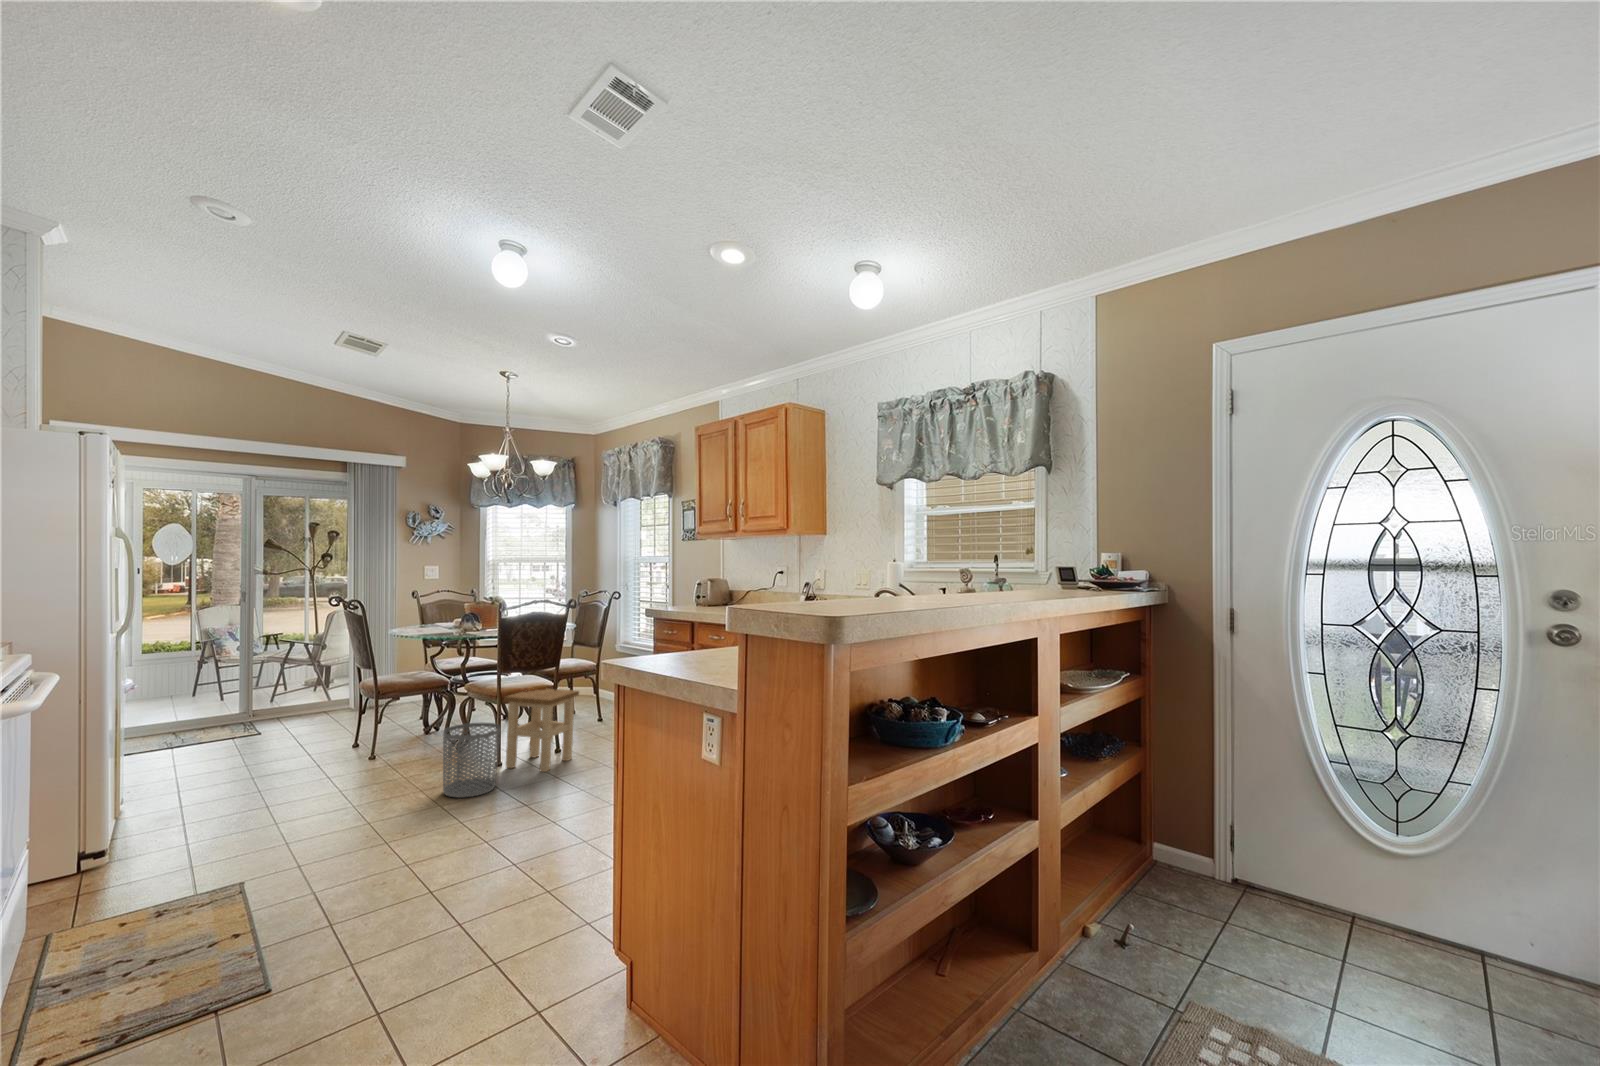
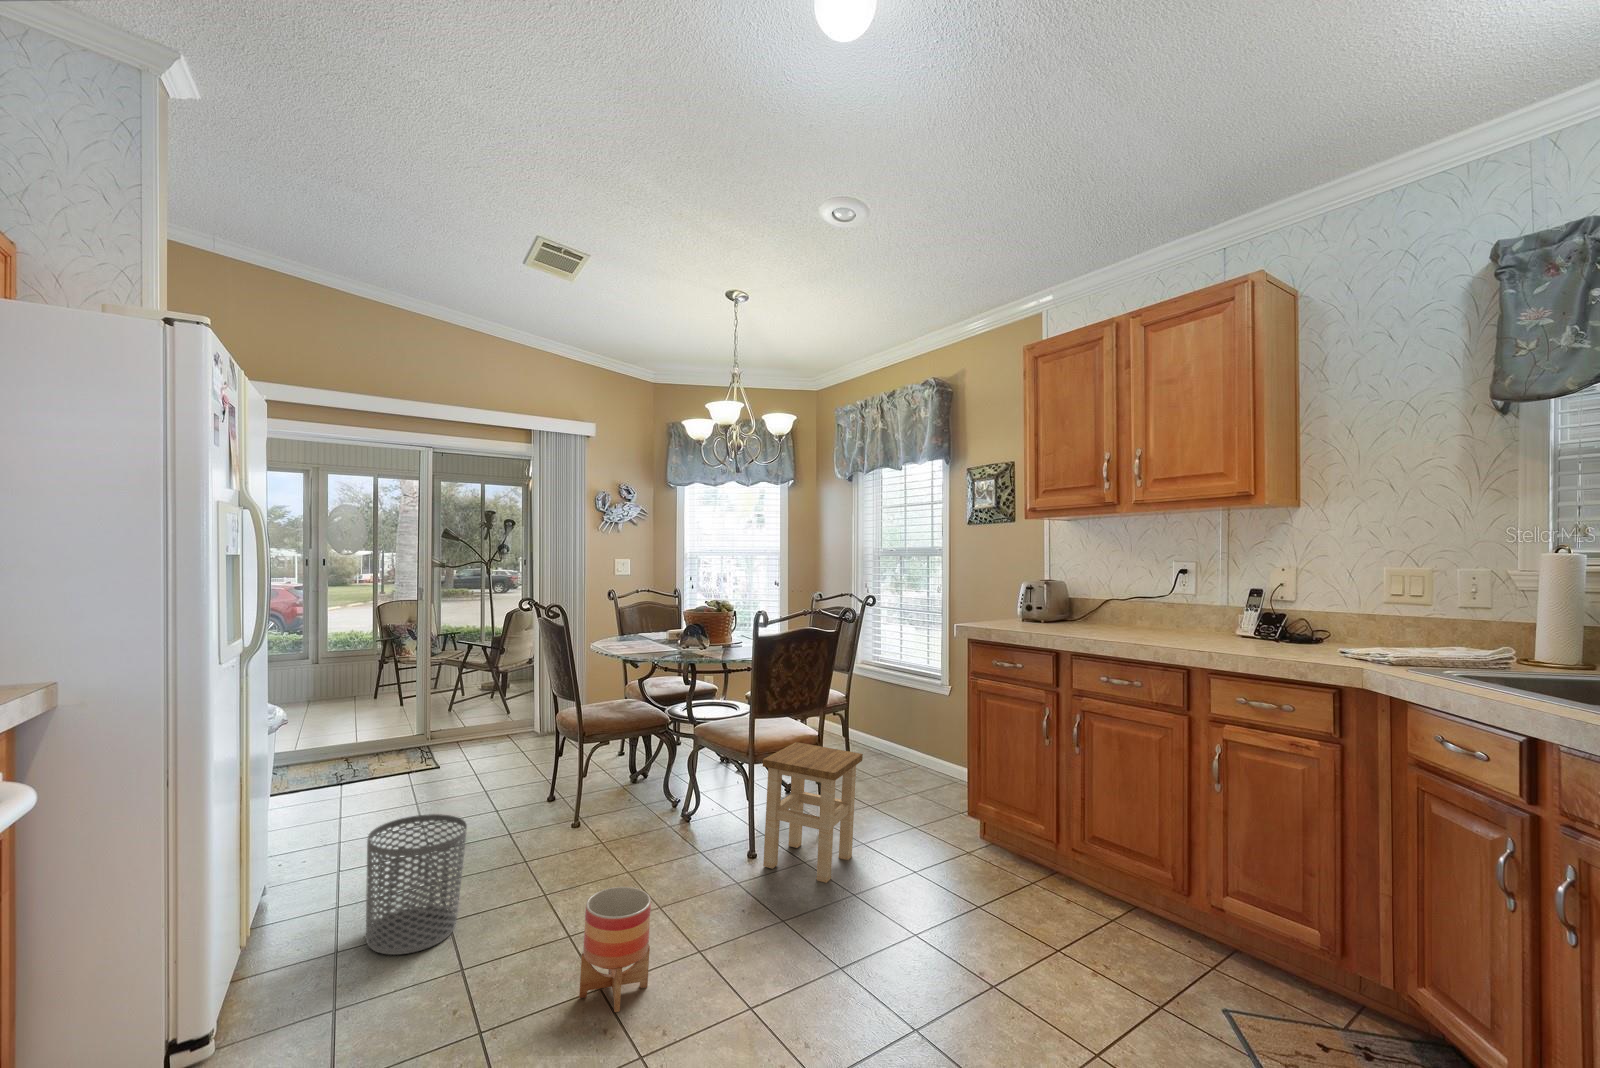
waste bin: present [443,723,501,798] -> present [366,814,467,955]
planter: none [353,767,403,835] -> present [579,887,651,1012]

